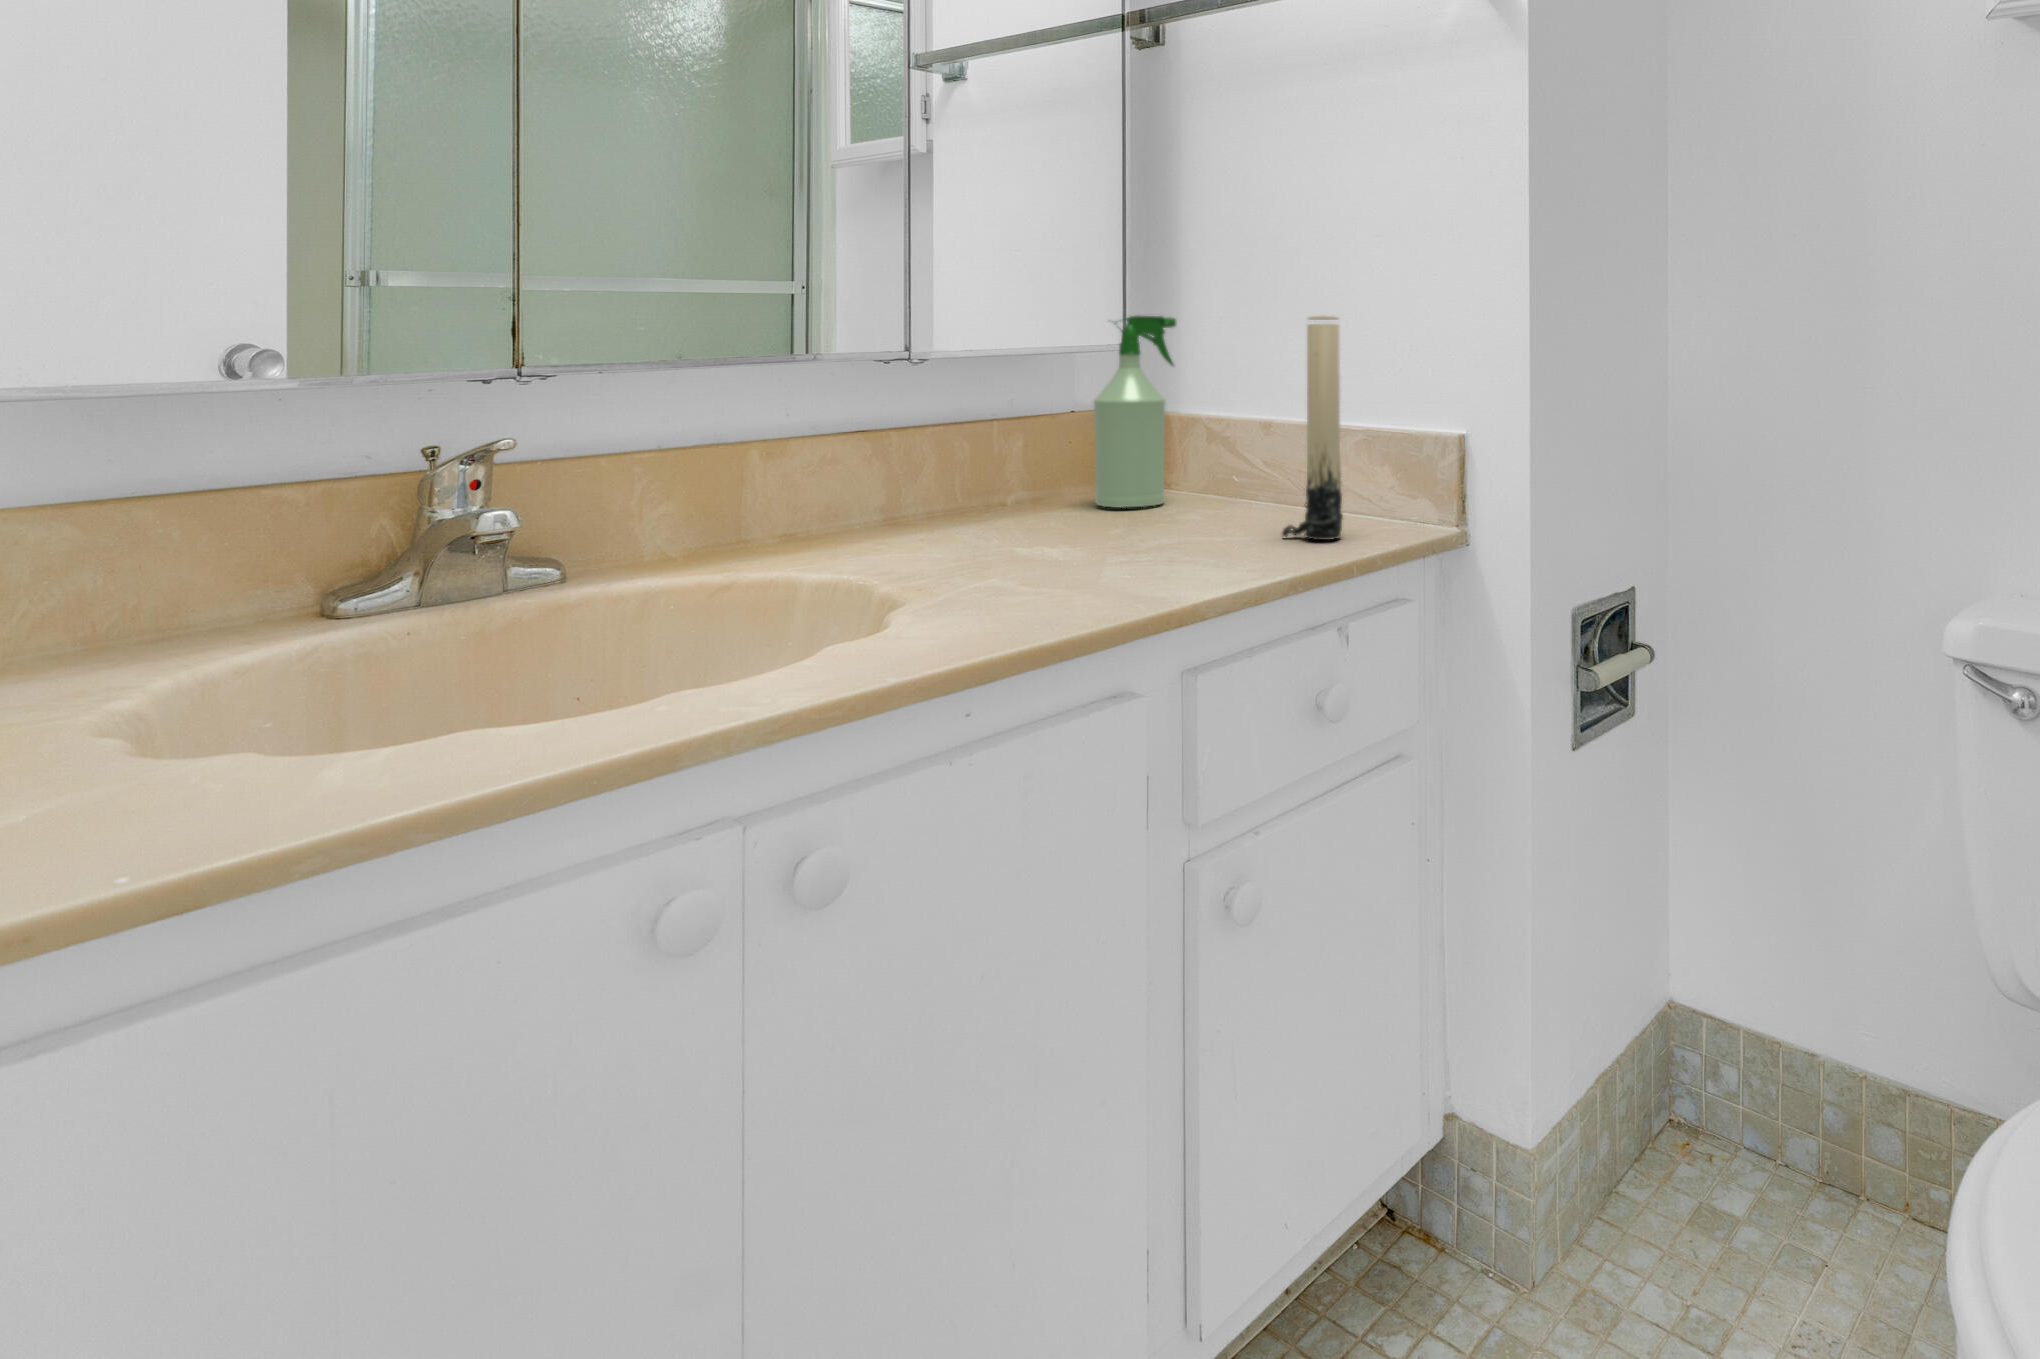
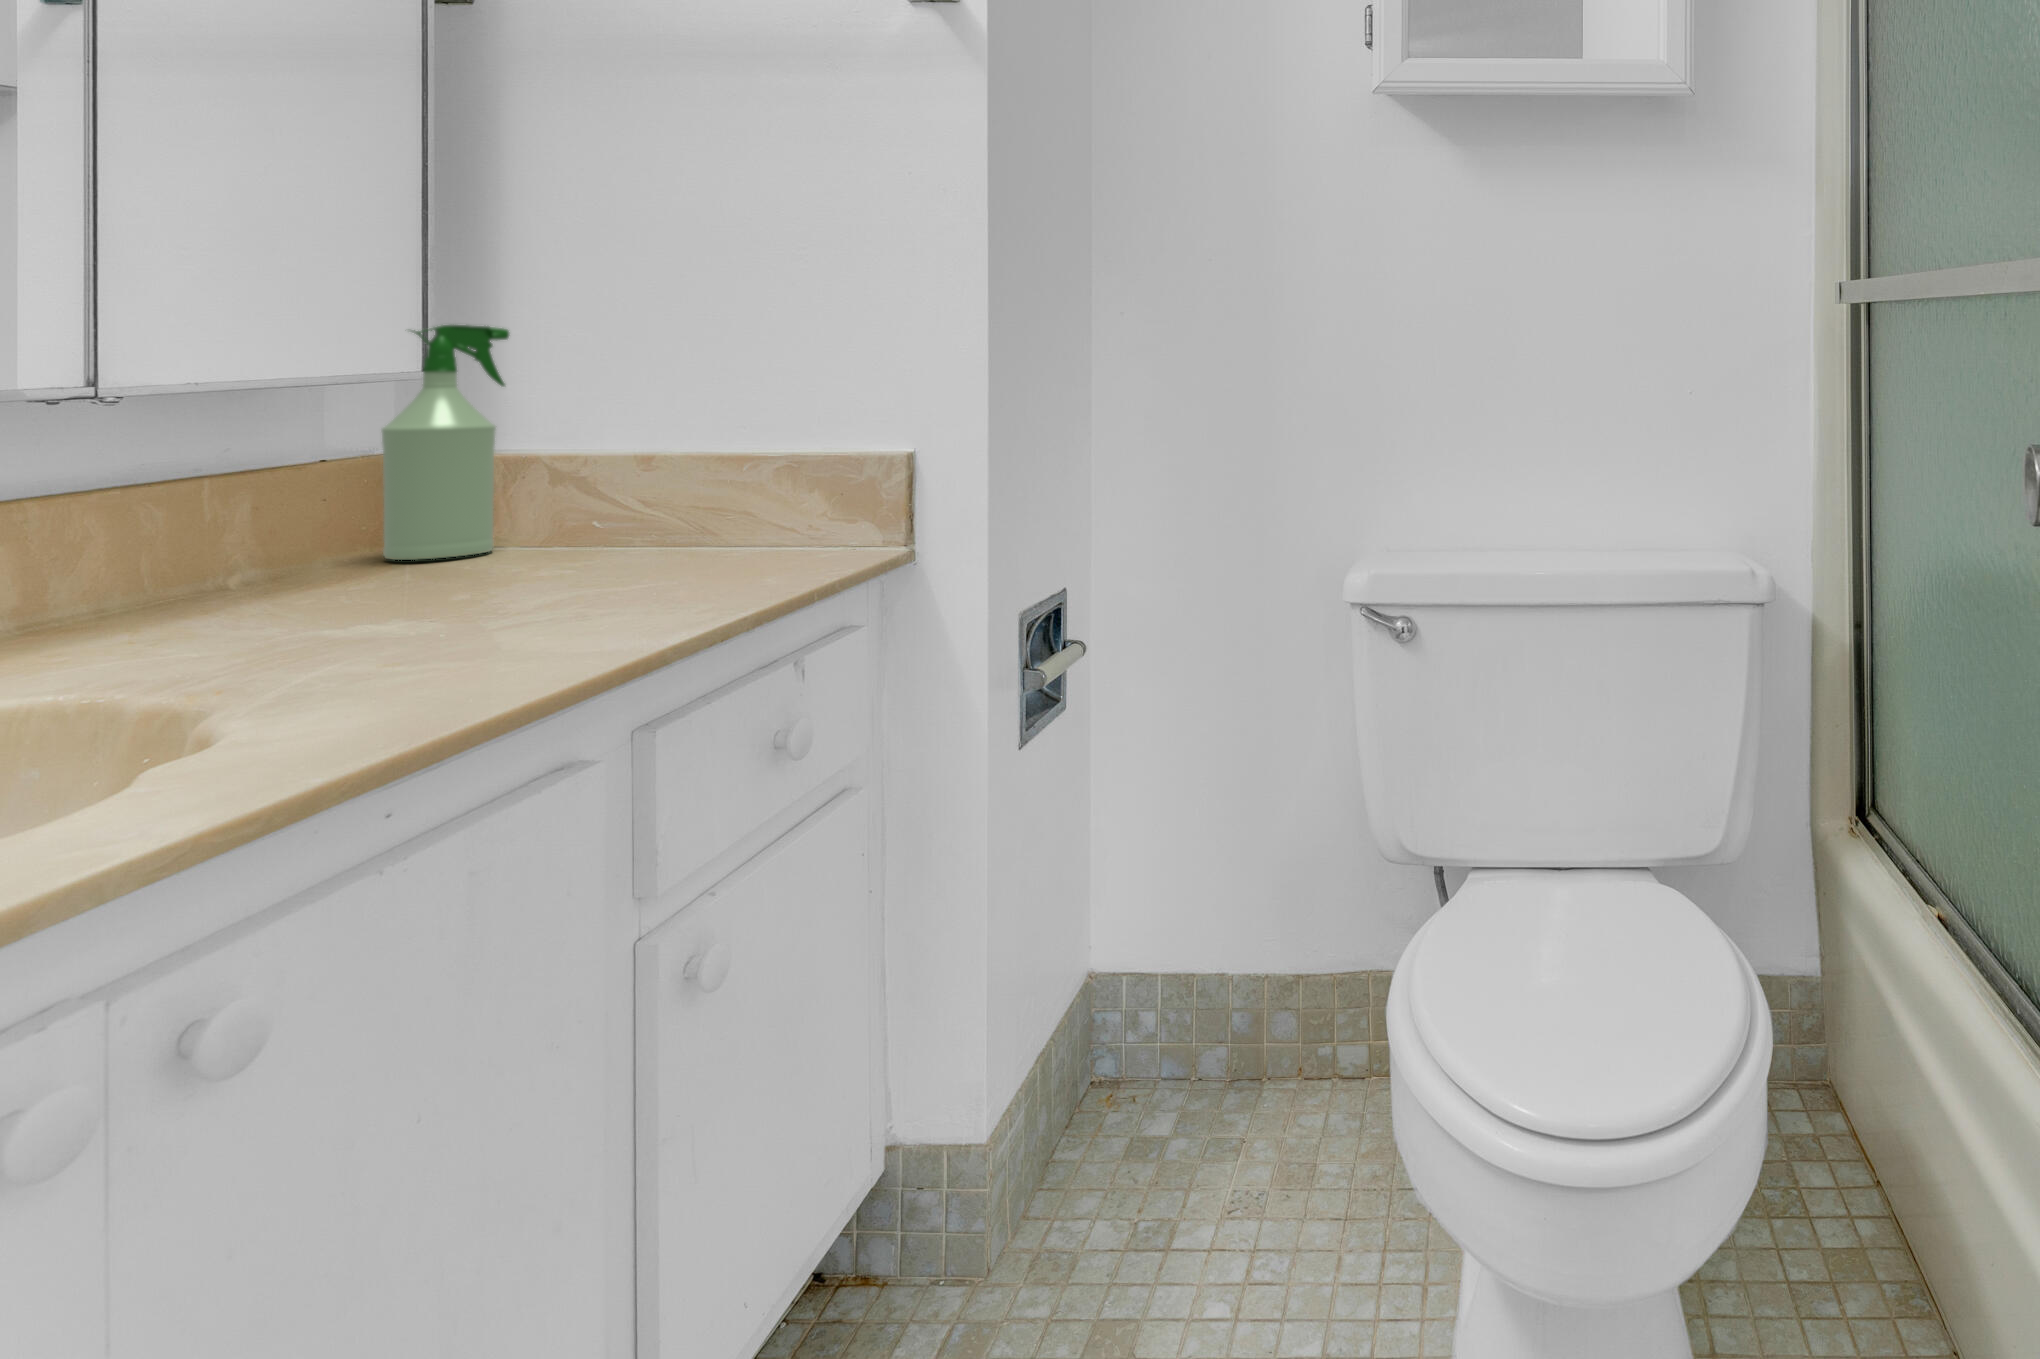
candle: present [1282,315,1343,540] -> none [707,325,785,565]

